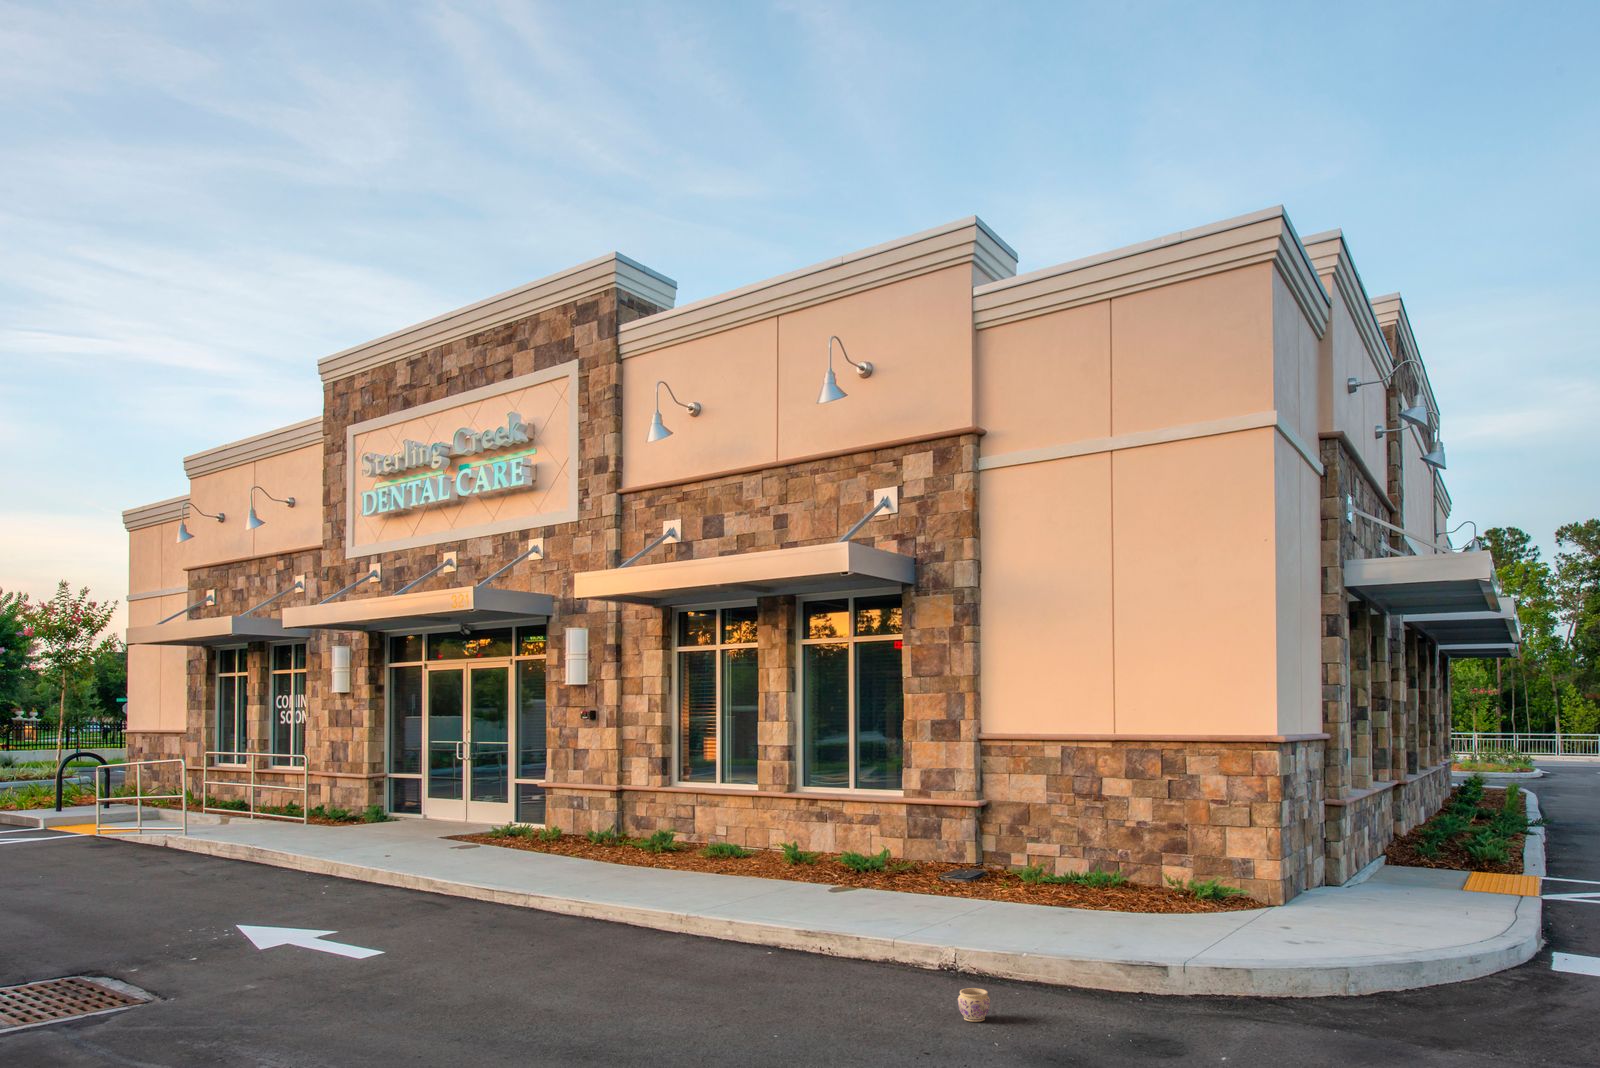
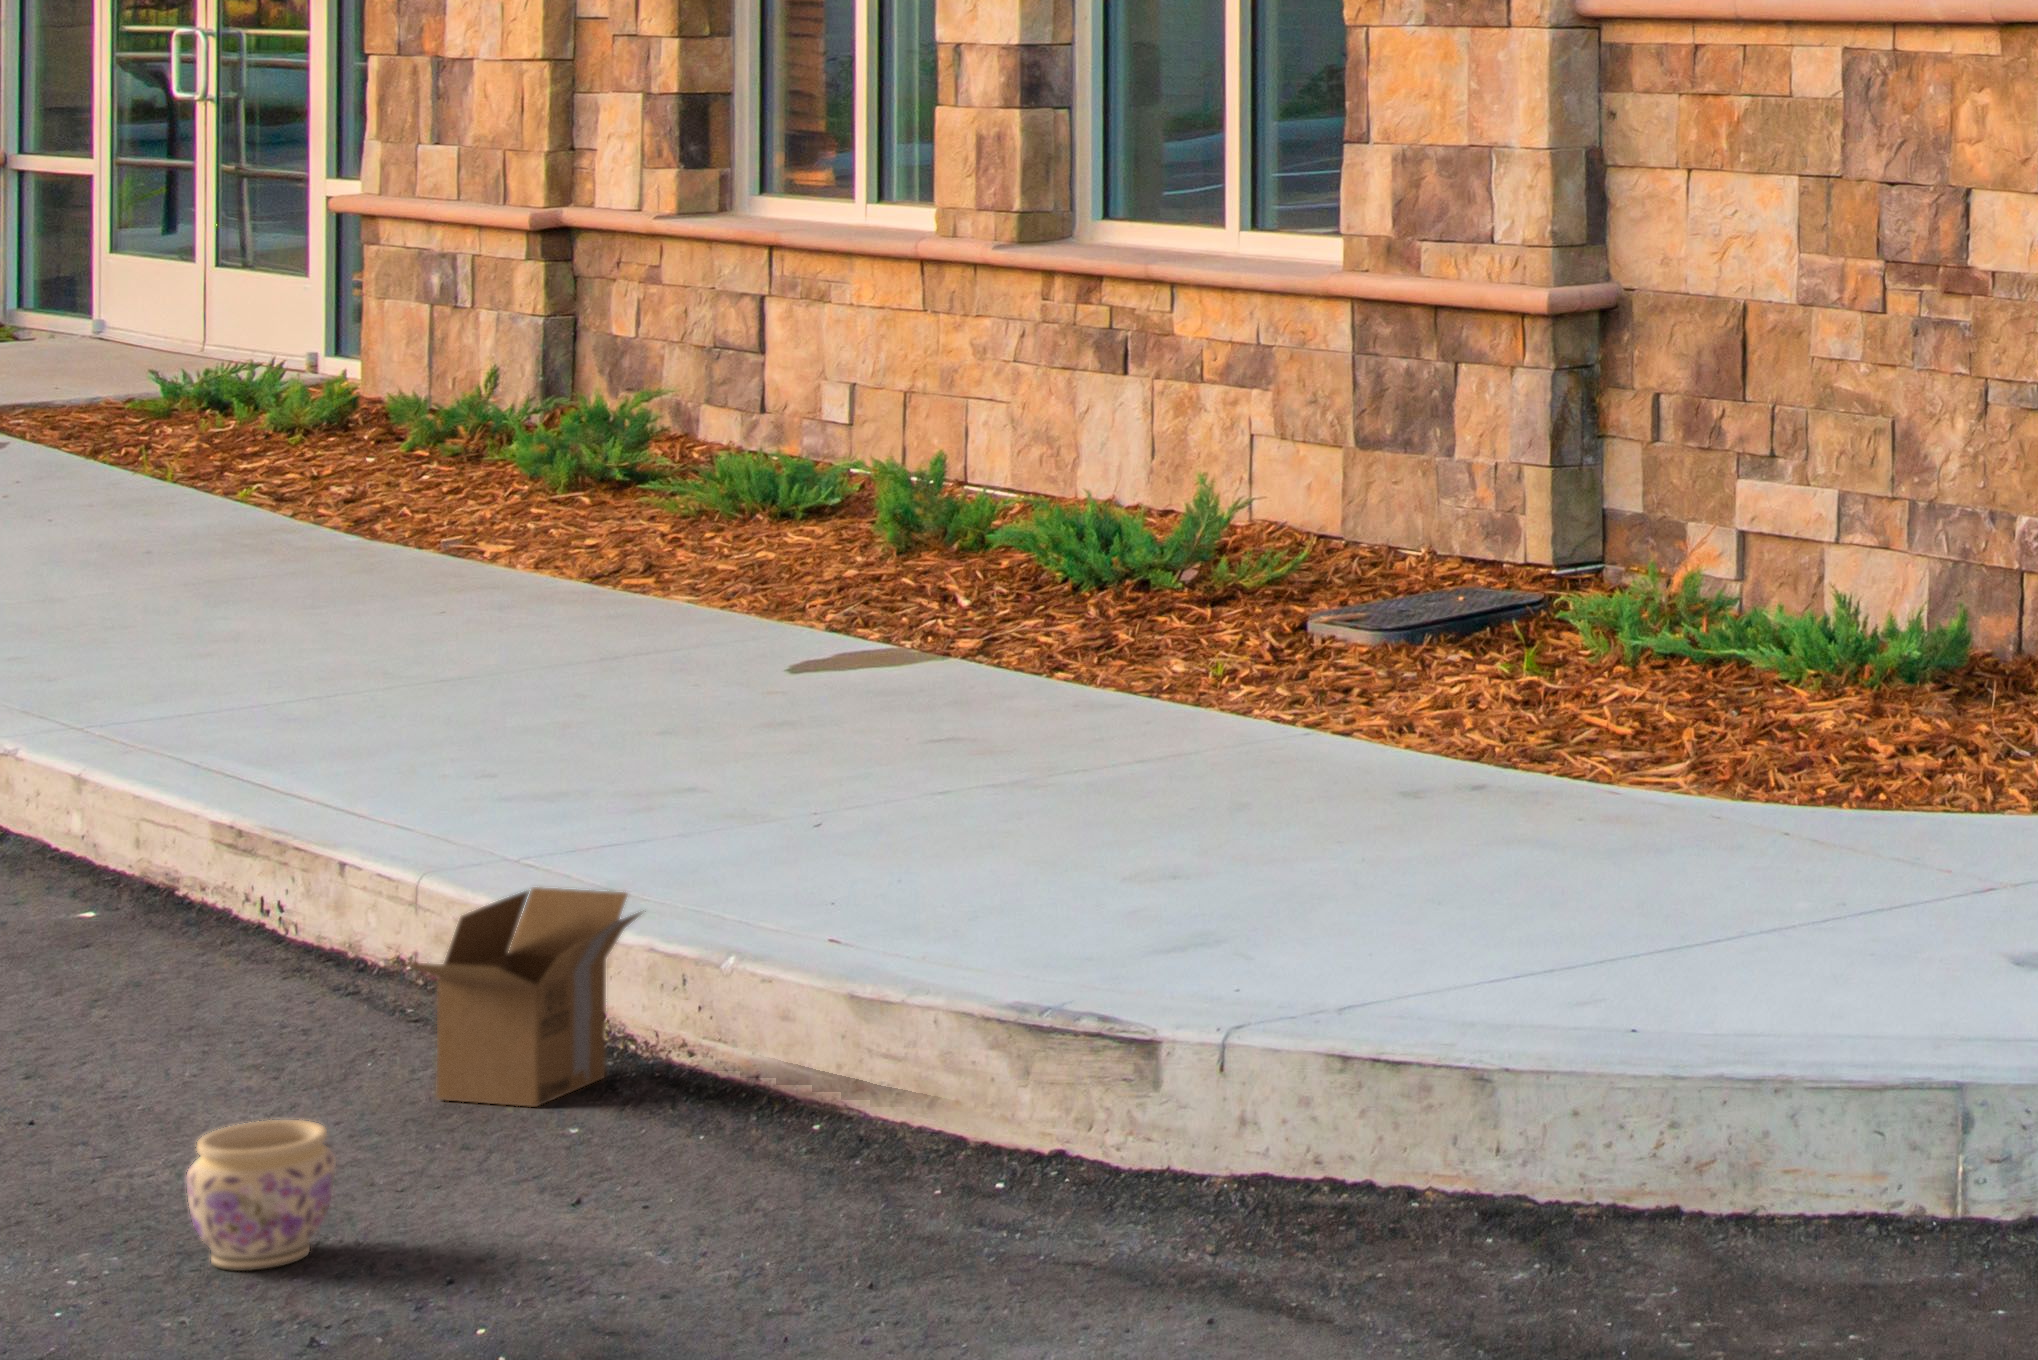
cardboard box: none [929,937,967,986] -> present [405,887,641,1107]

